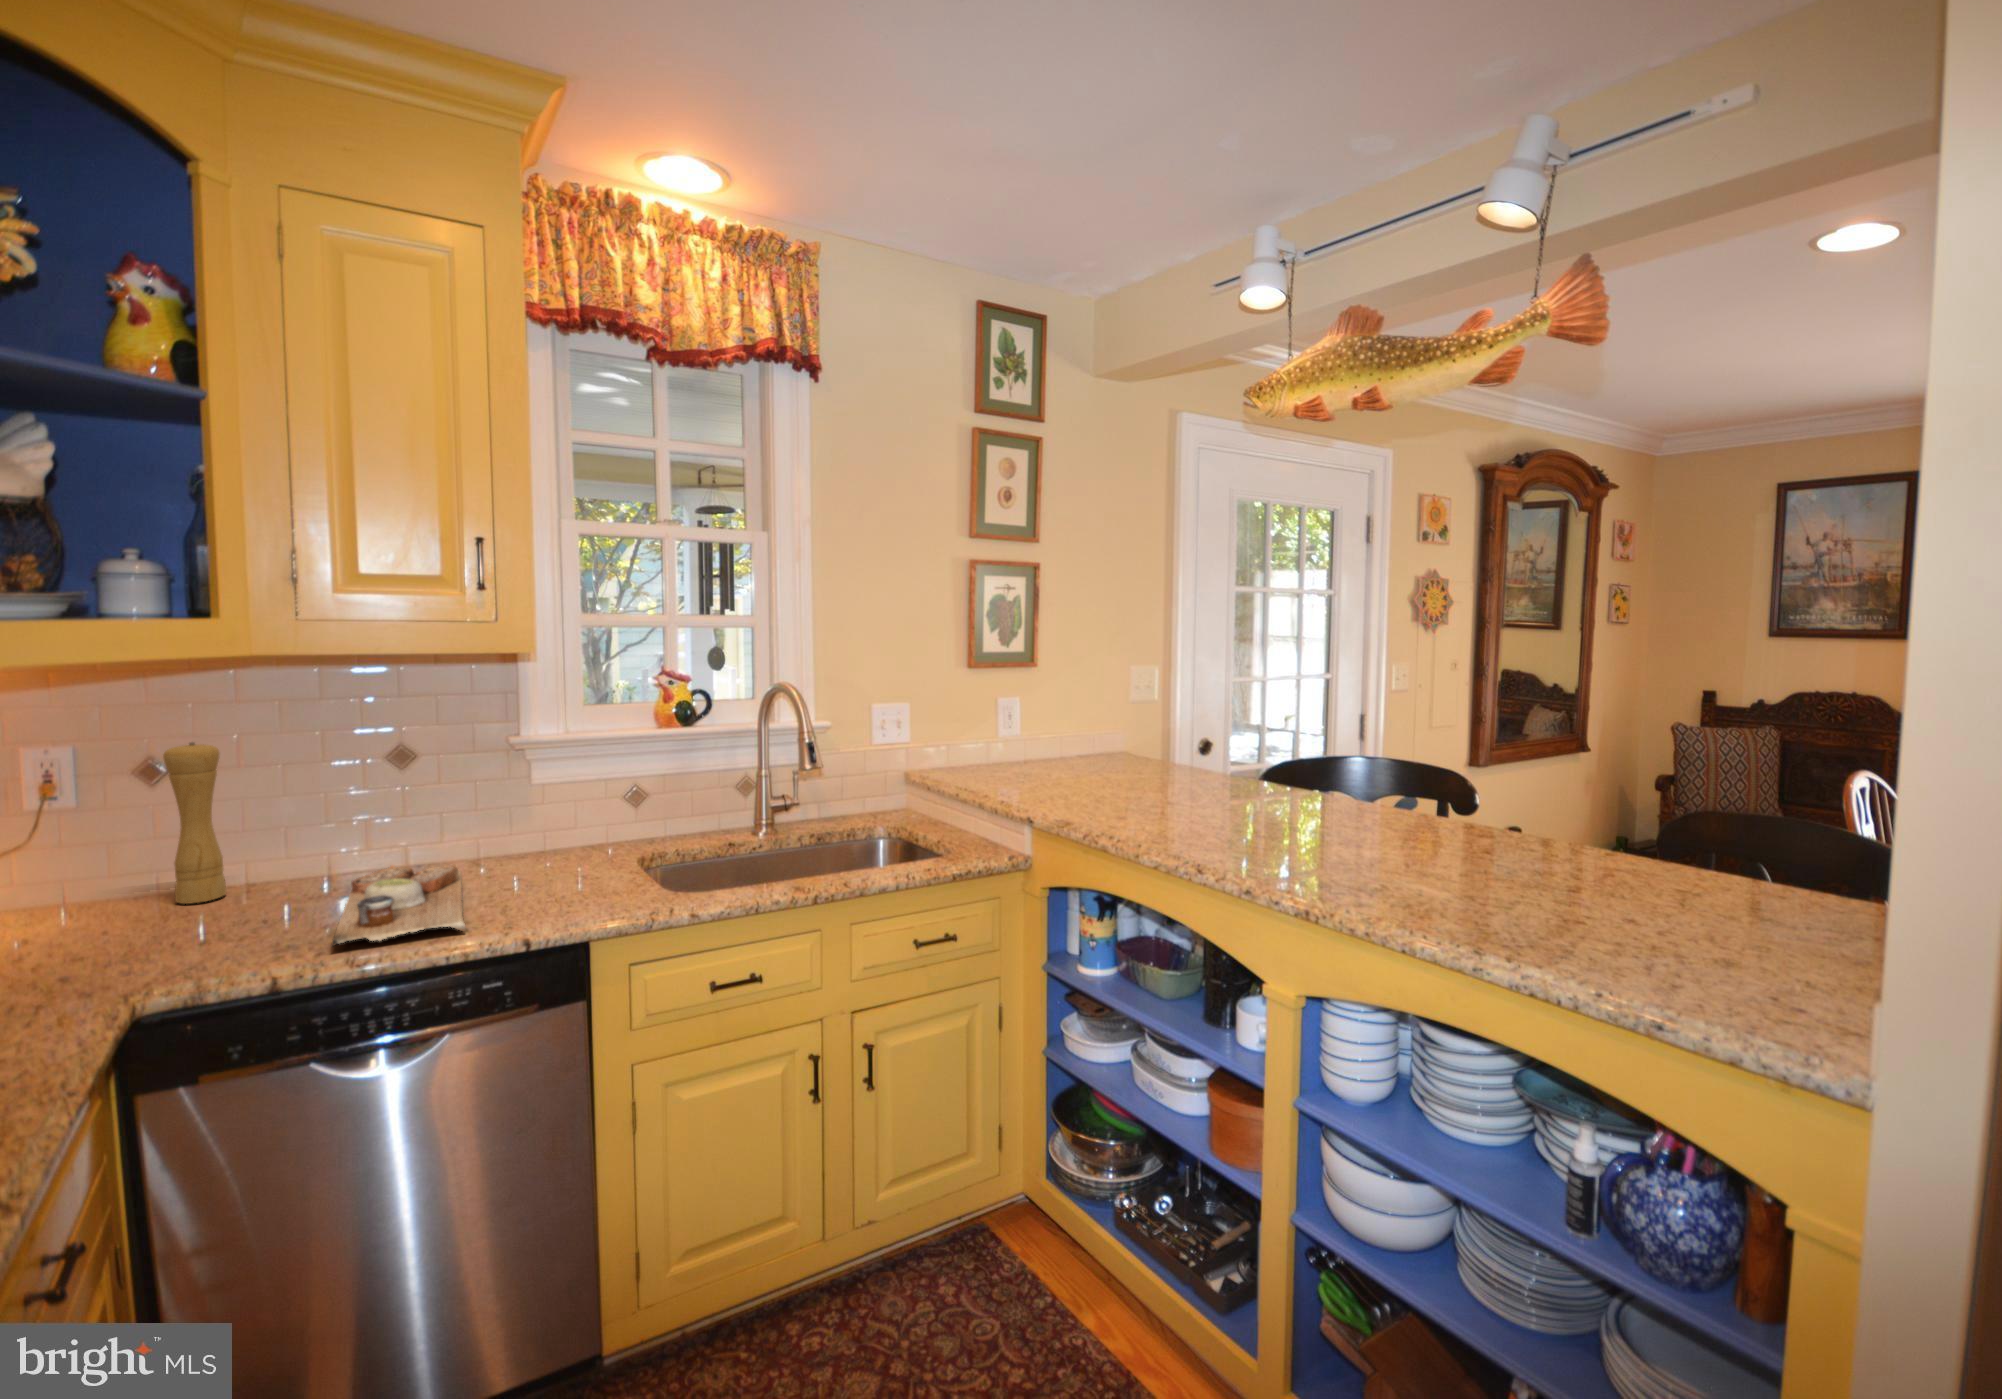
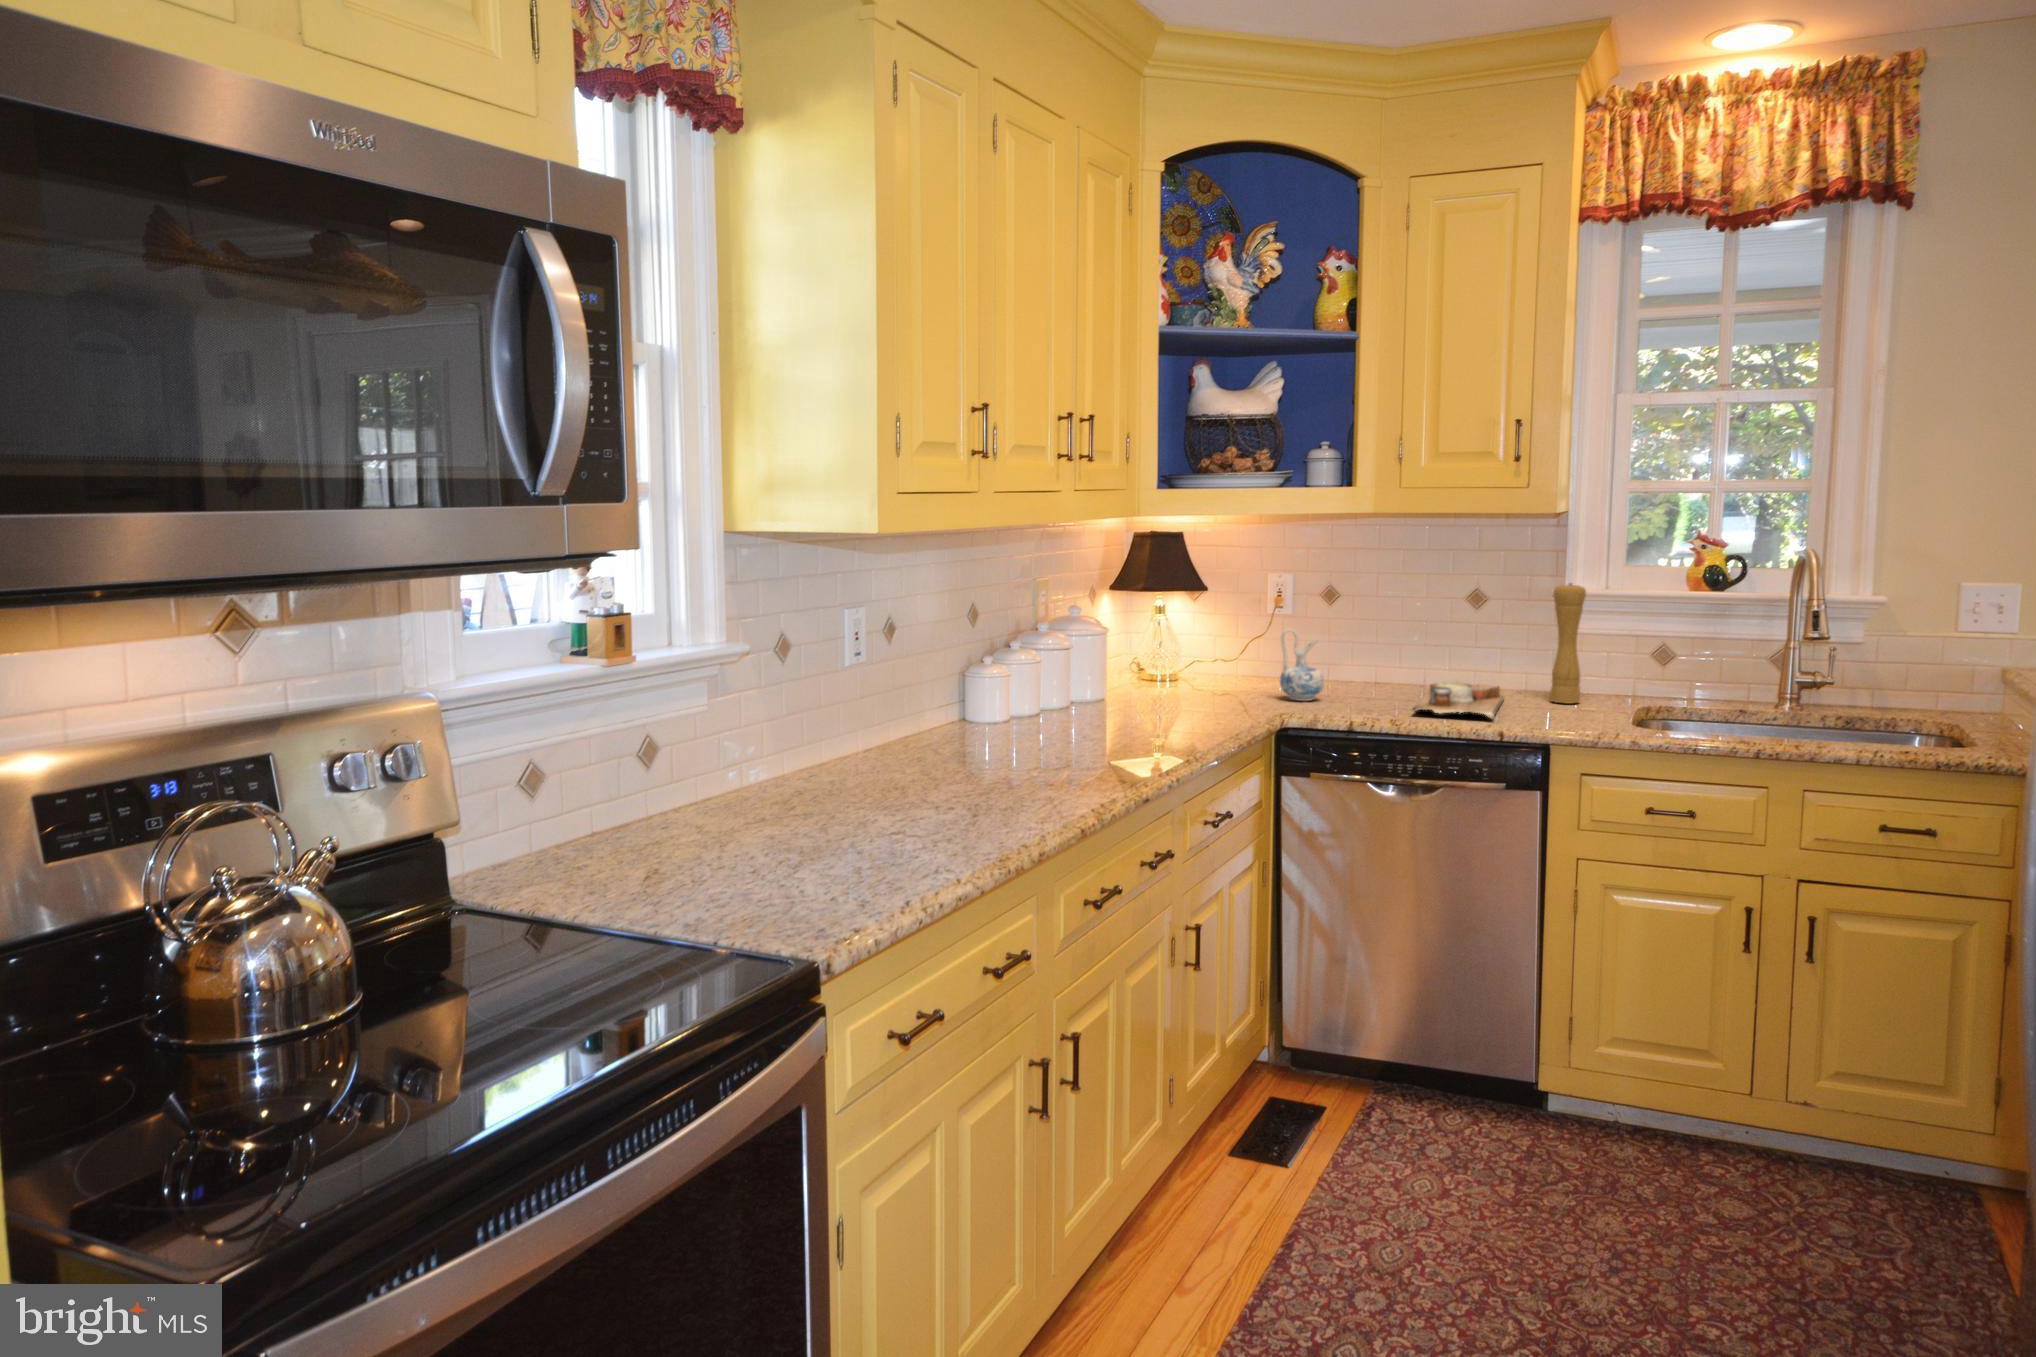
pepper mill: present [163,742,226,904] -> present [1550,583,1586,703]
ceramic pitcher: none [48,850,153,965] -> present [1280,629,1323,701]

